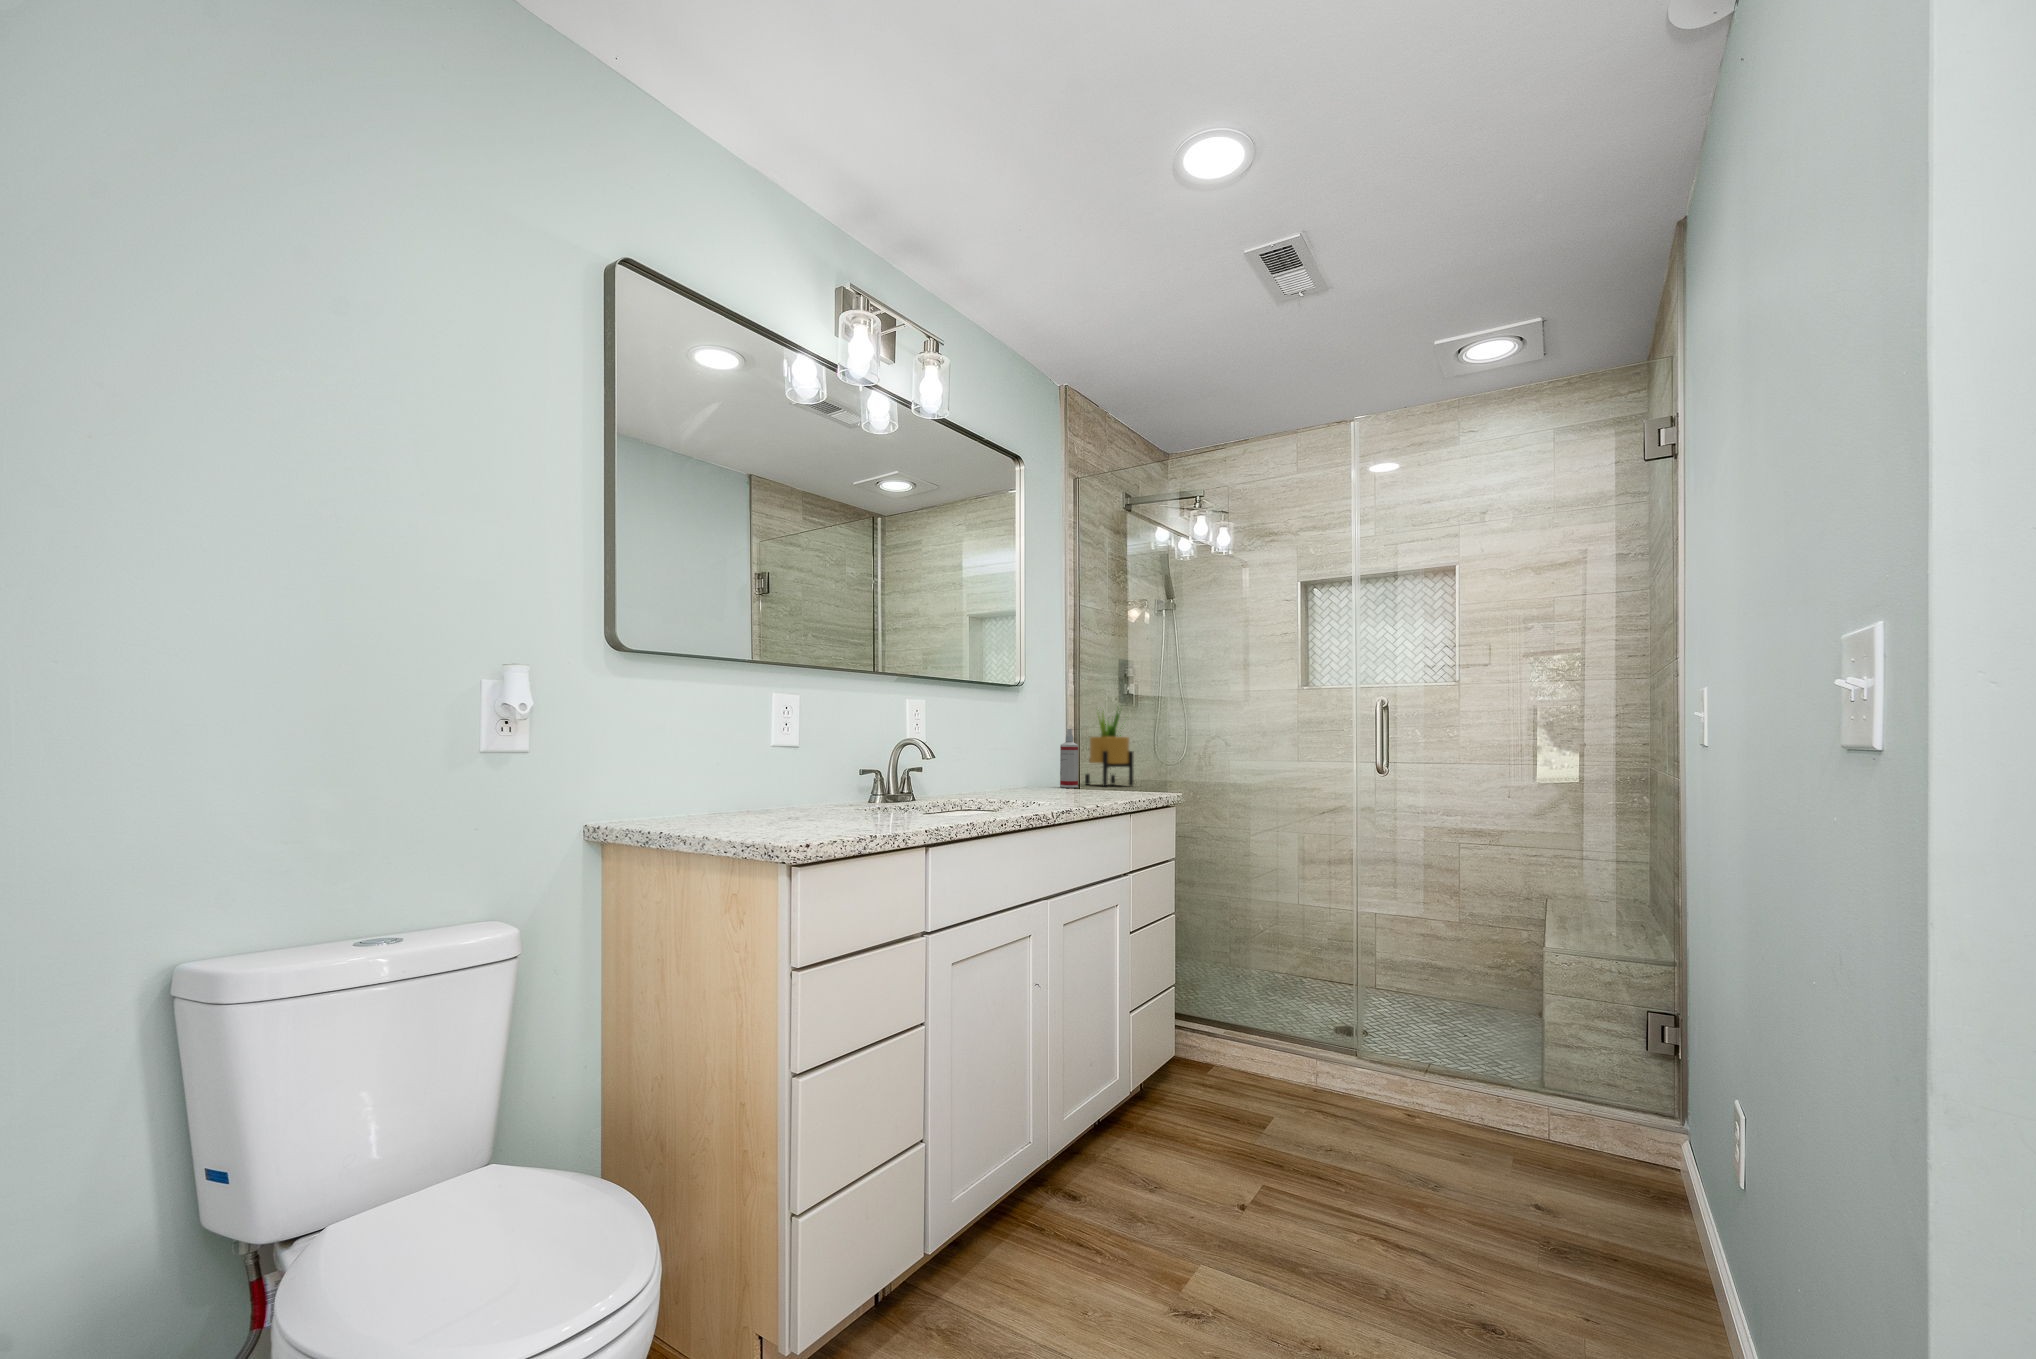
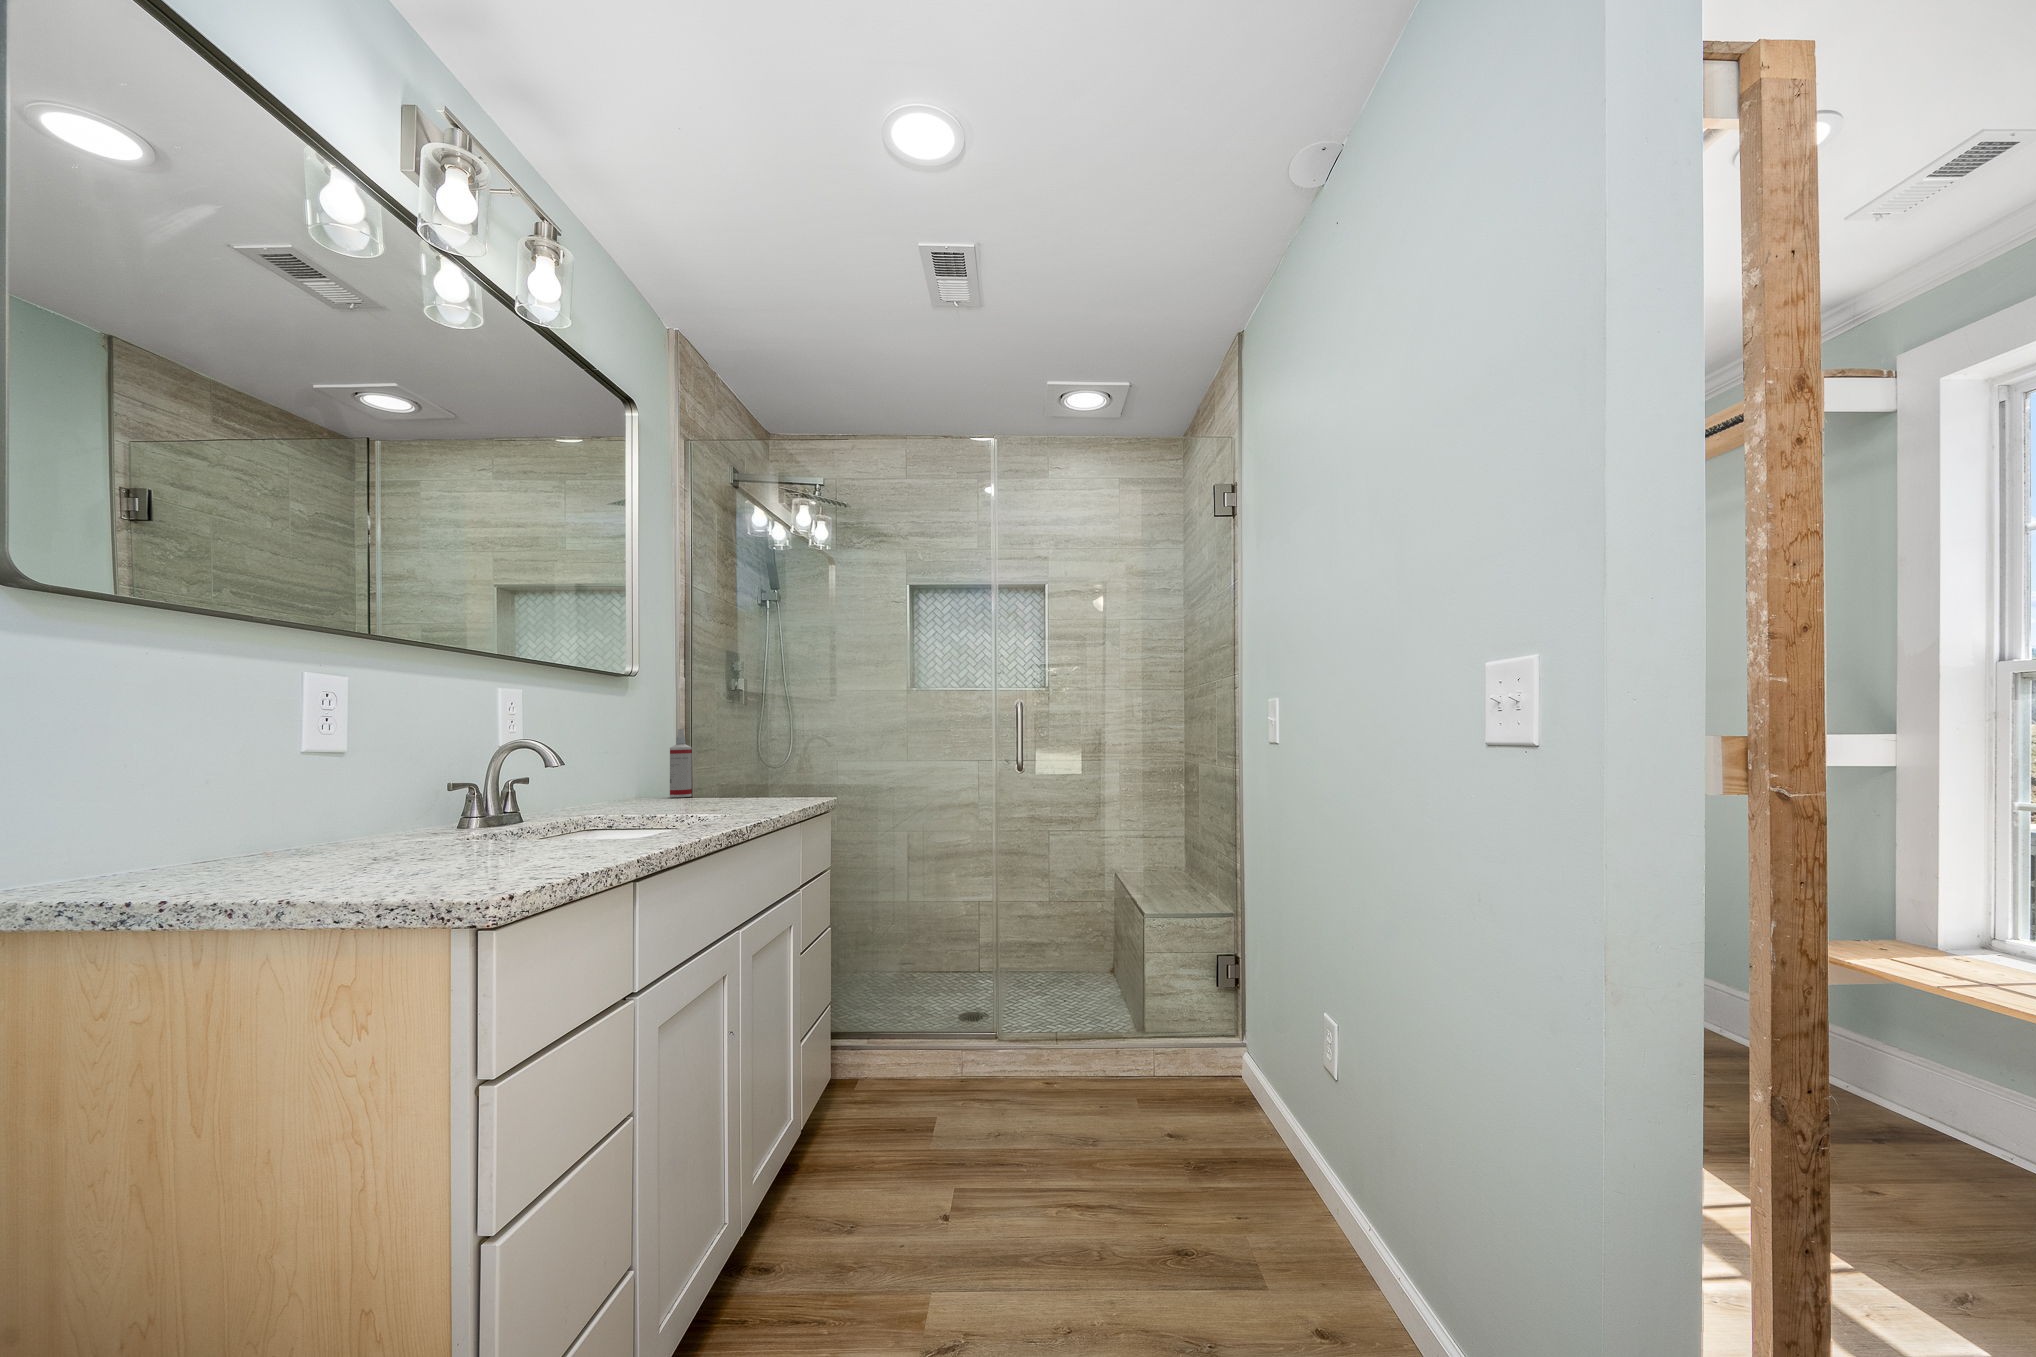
potted plant: present [1085,712,1134,786] -> none [691,697,749,794]

